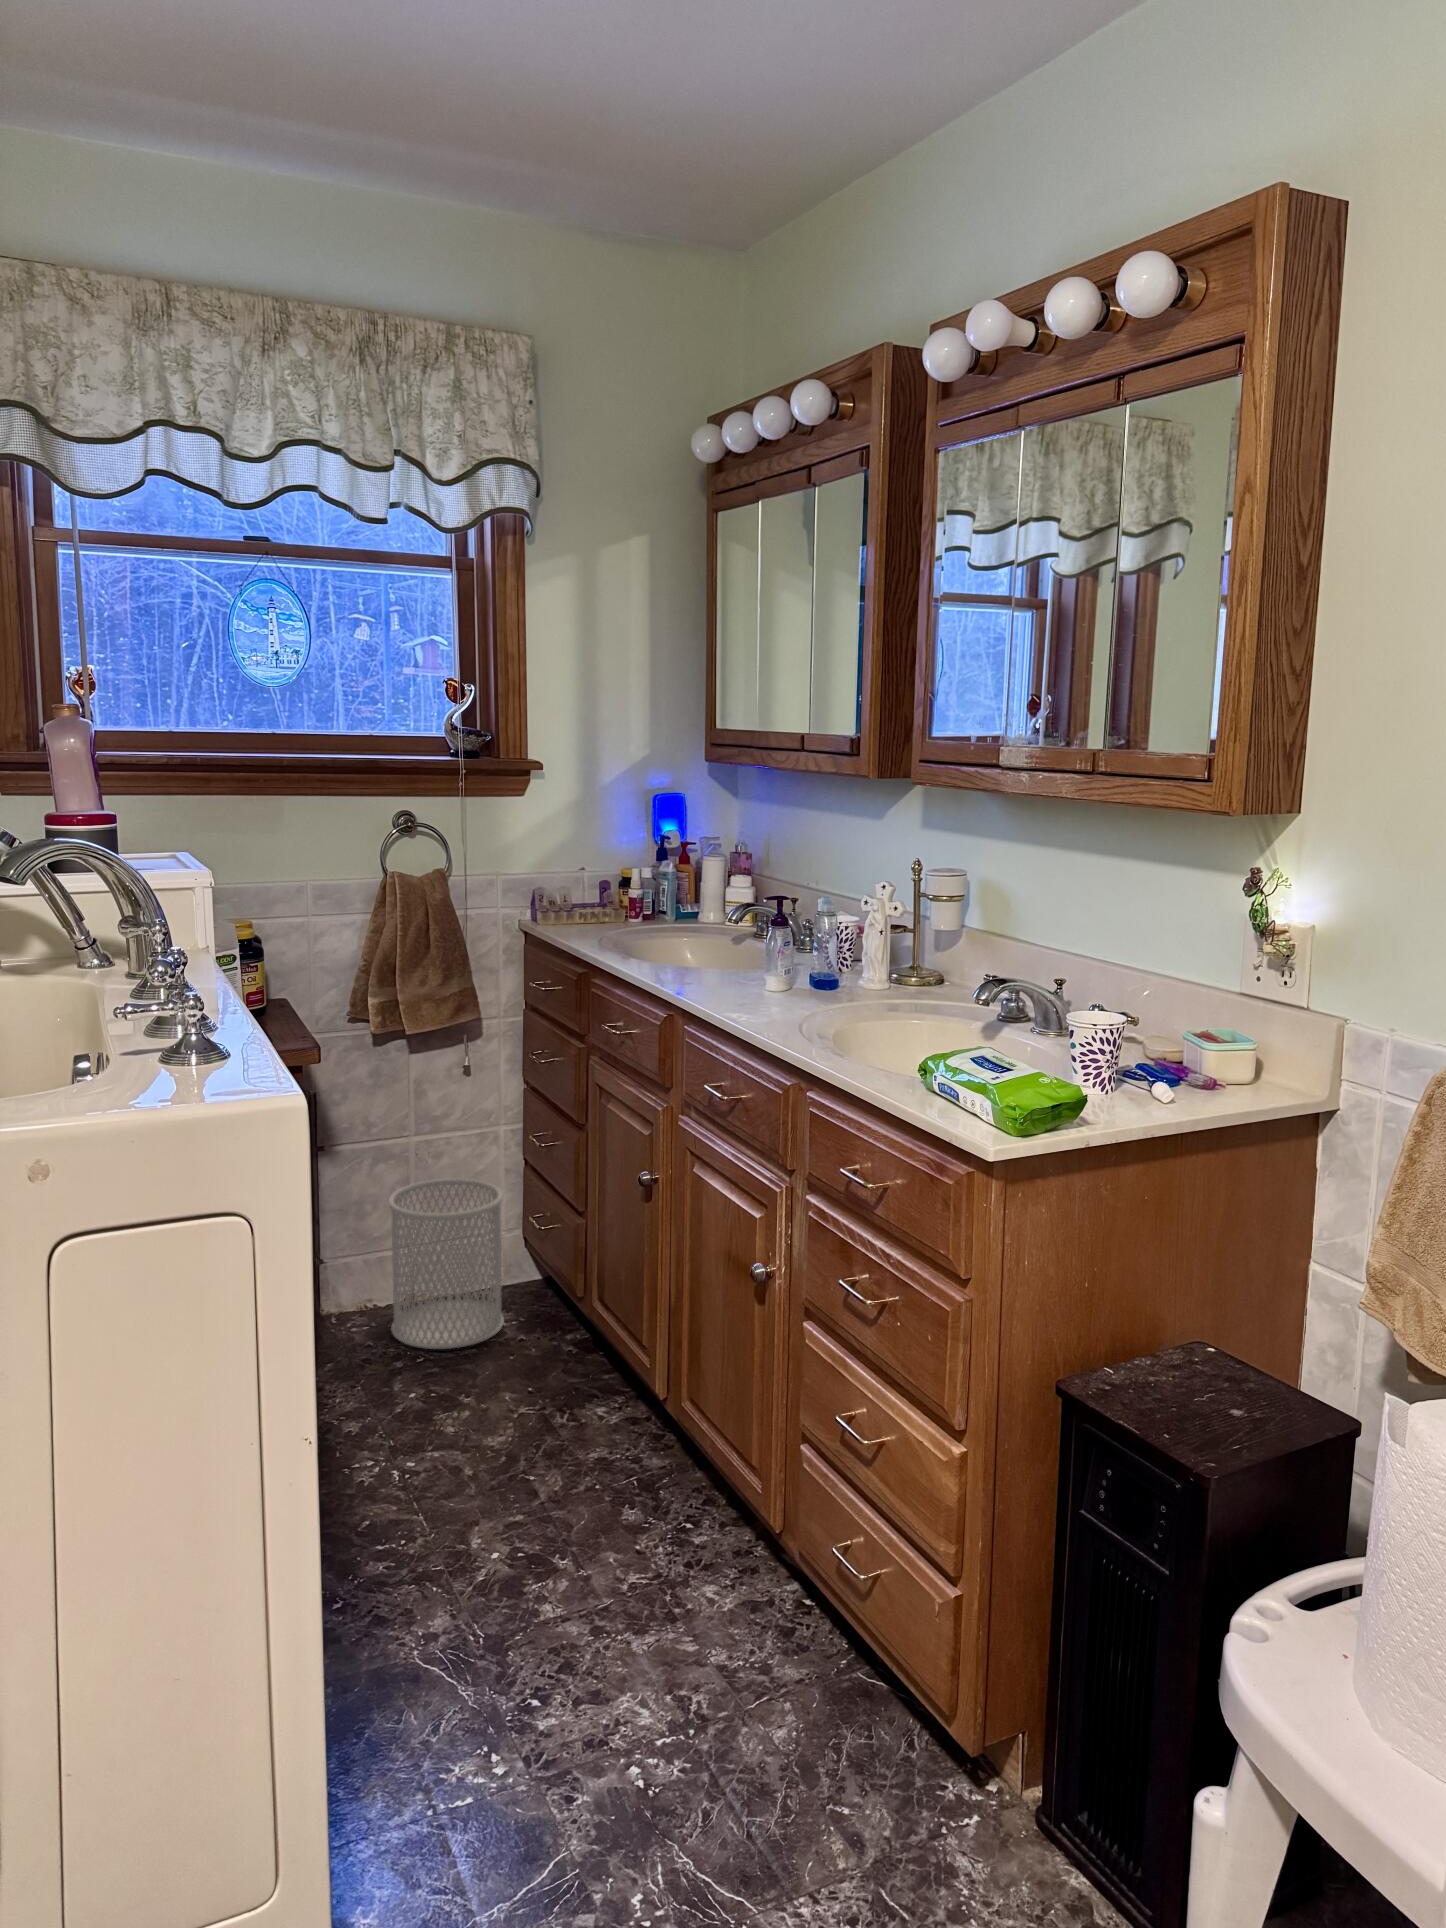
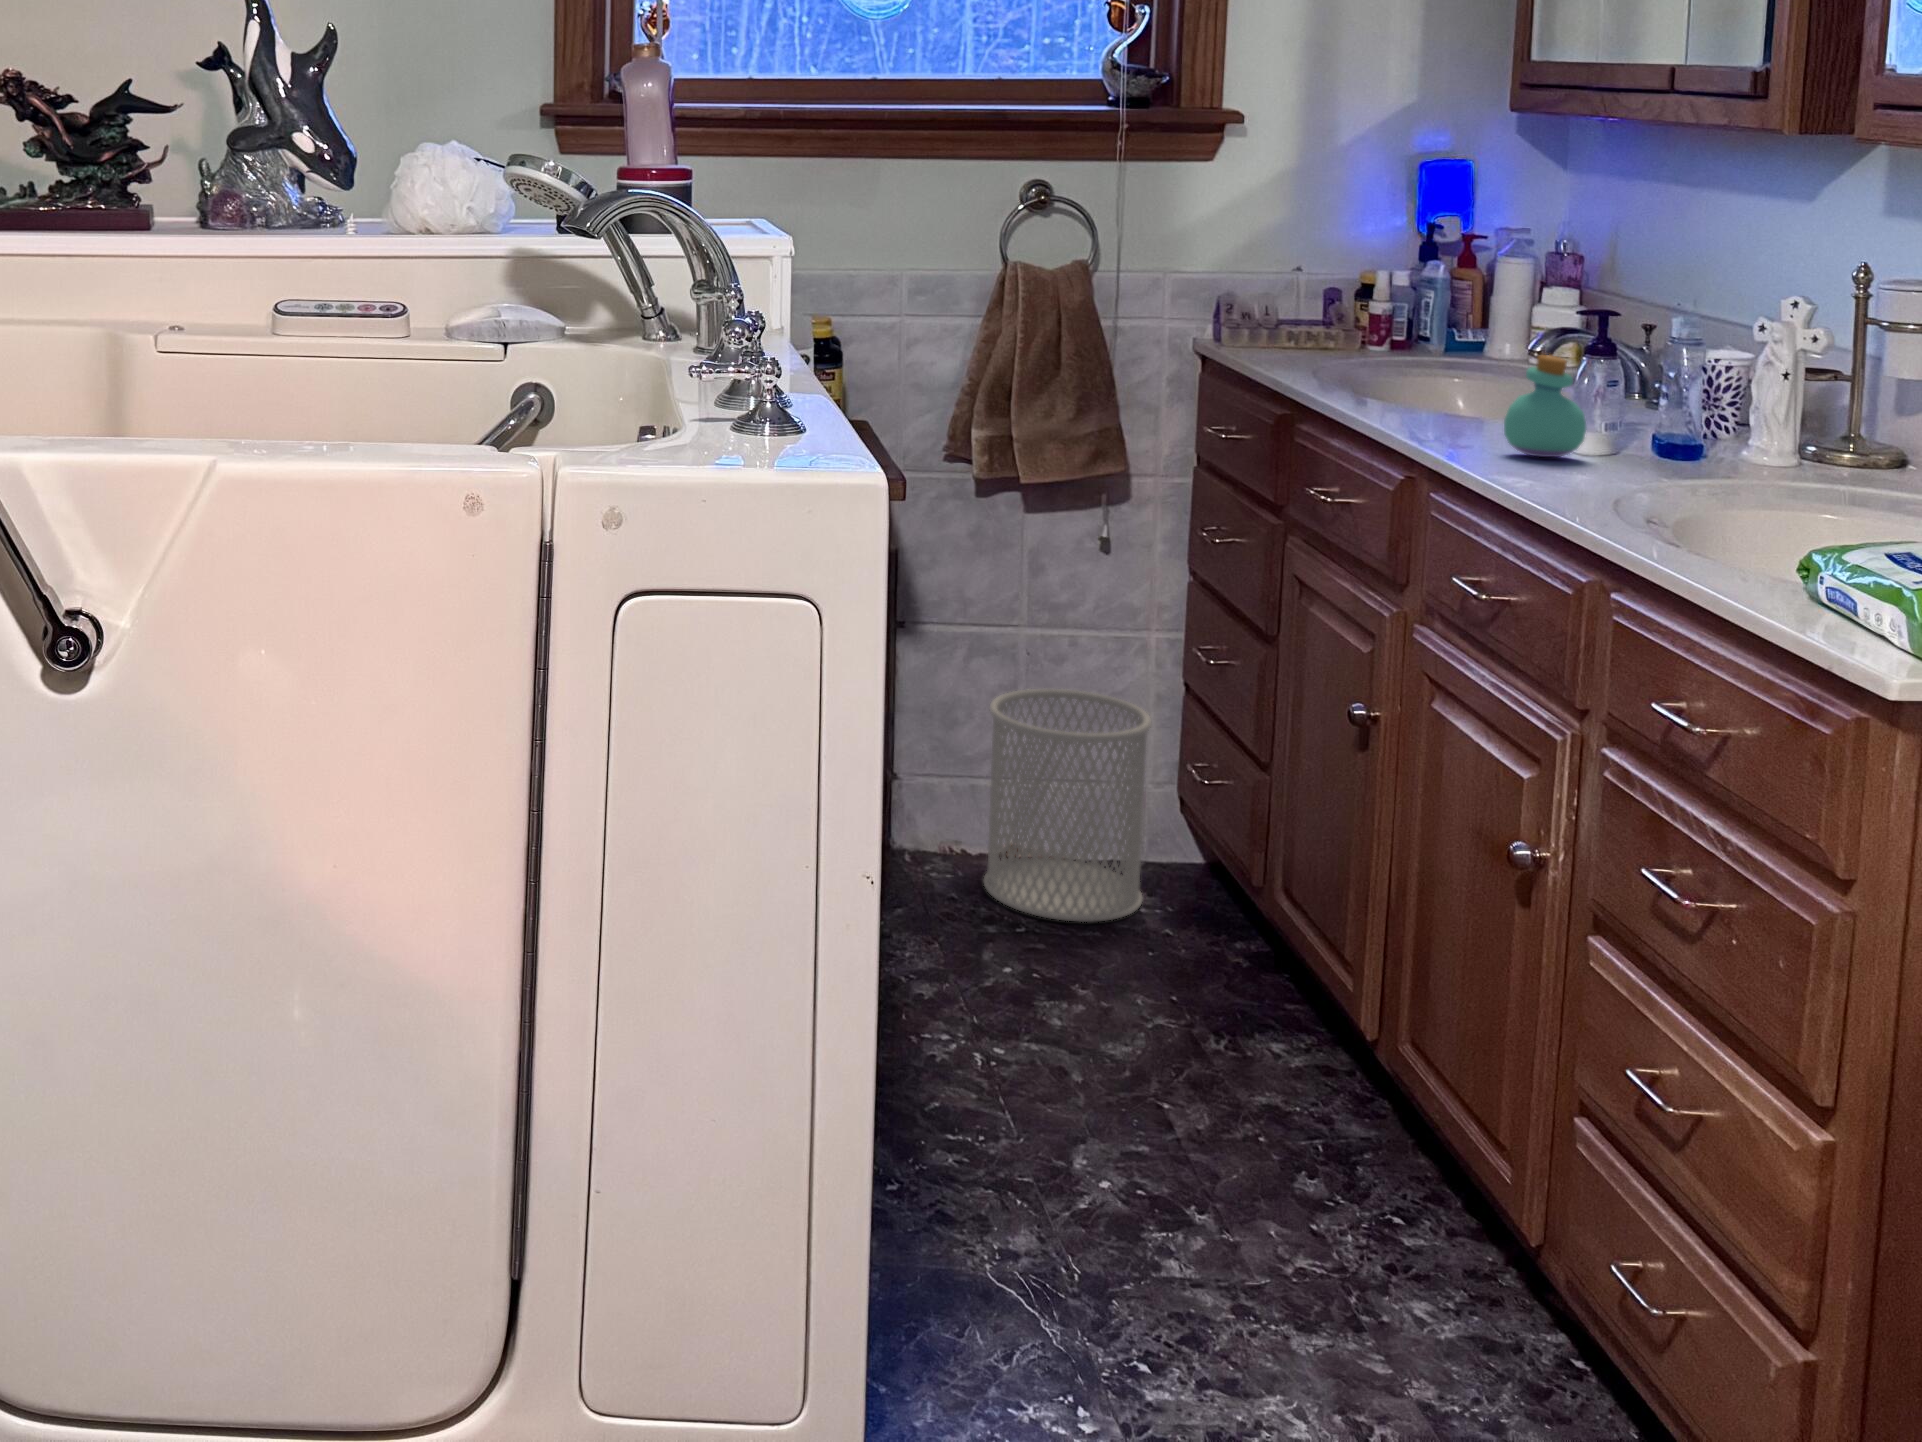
perfume bottle: none [725,927,774,995] -> present [1504,355,1586,457]

